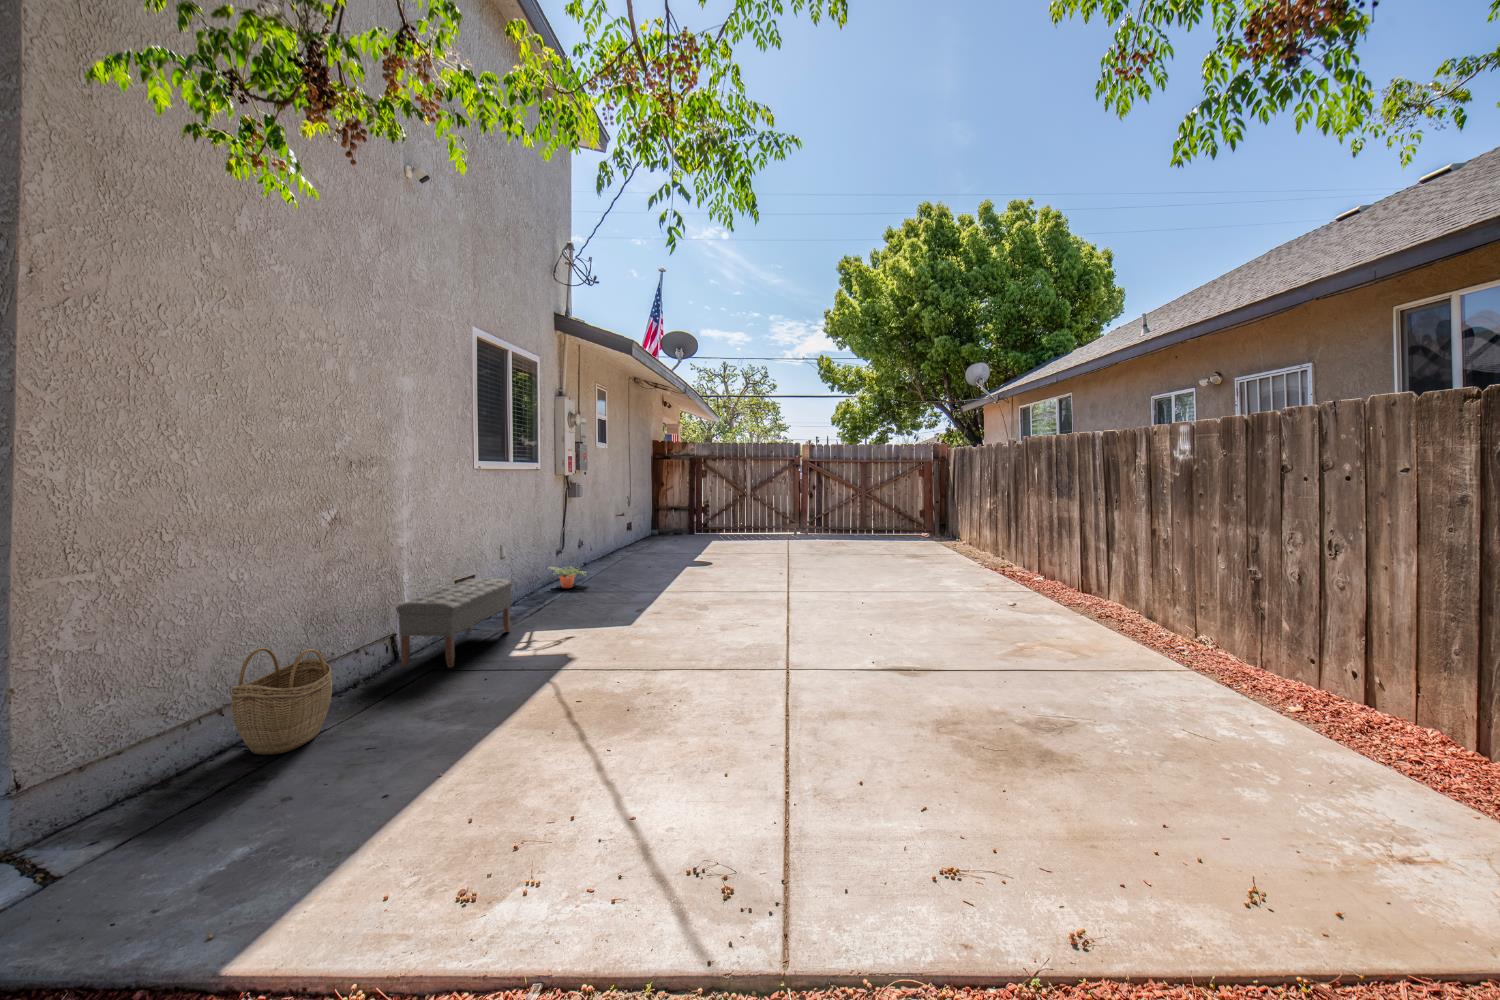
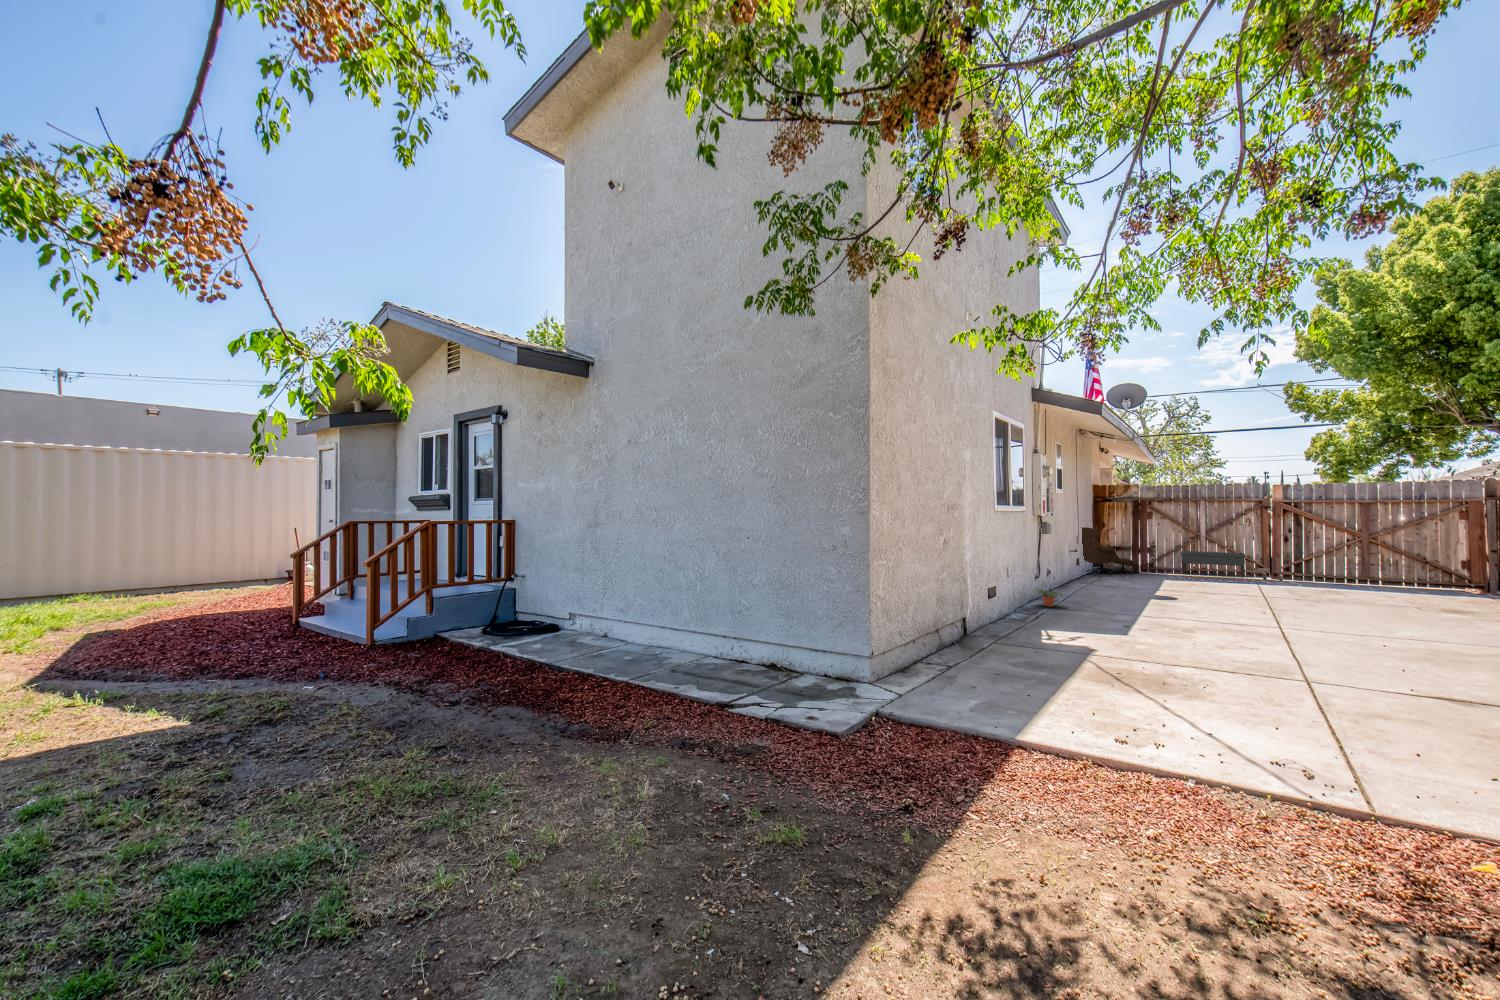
lounge chair: none [634,488,690,538] -> present [1082,527,1138,574]
bench: present [397,579,512,668] -> present [1181,551,1245,577]
woven basket: present [231,648,332,755] -> none [921,612,965,672]

